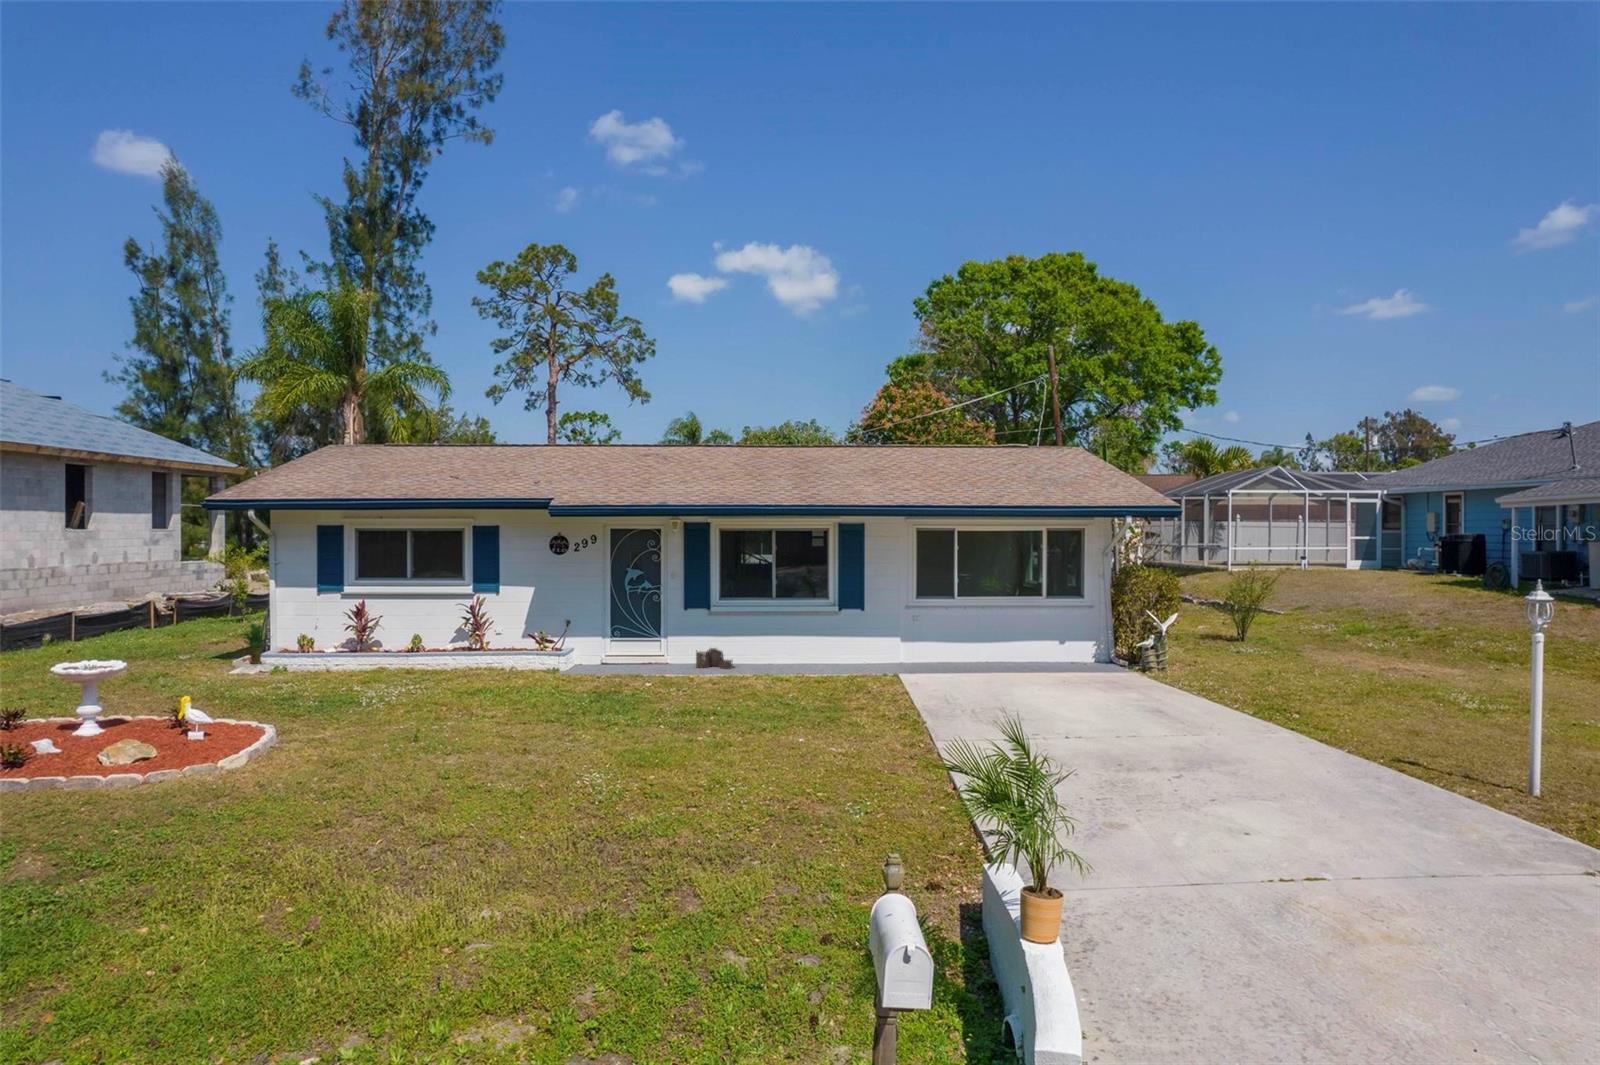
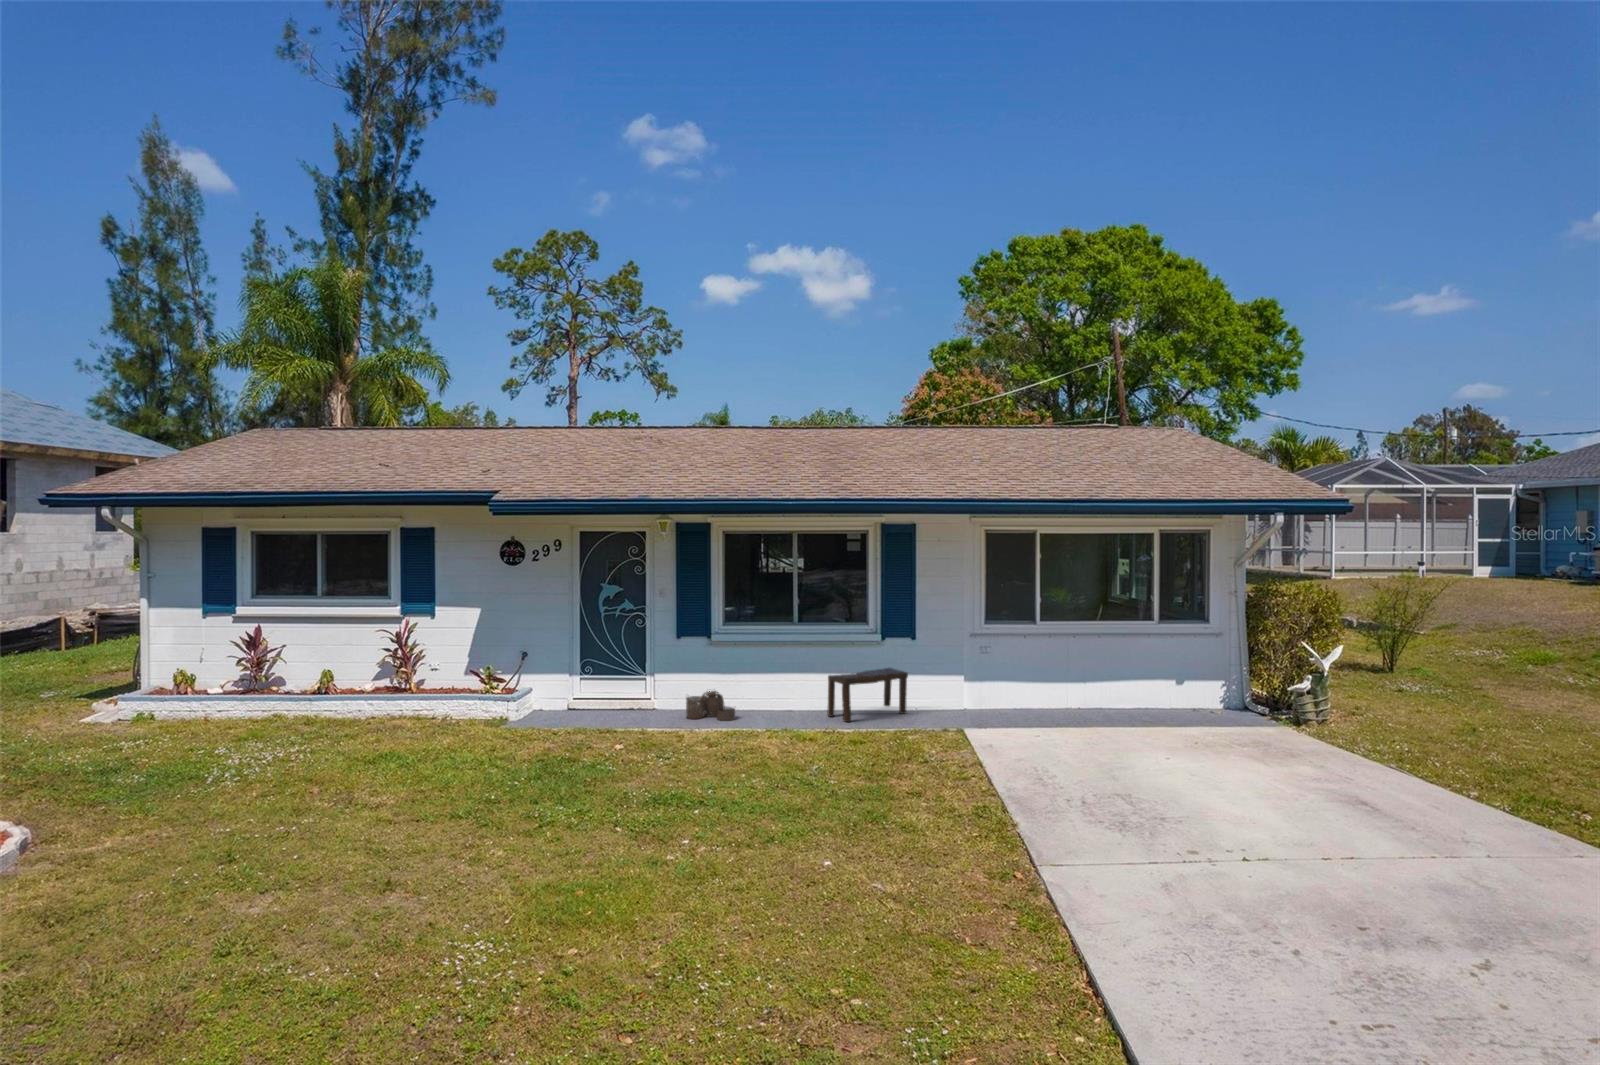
potted plant: present [243,623,267,664] -> none [102,656,153,710]
bench: none [800,631,859,669] -> present [827,668,908,722]

